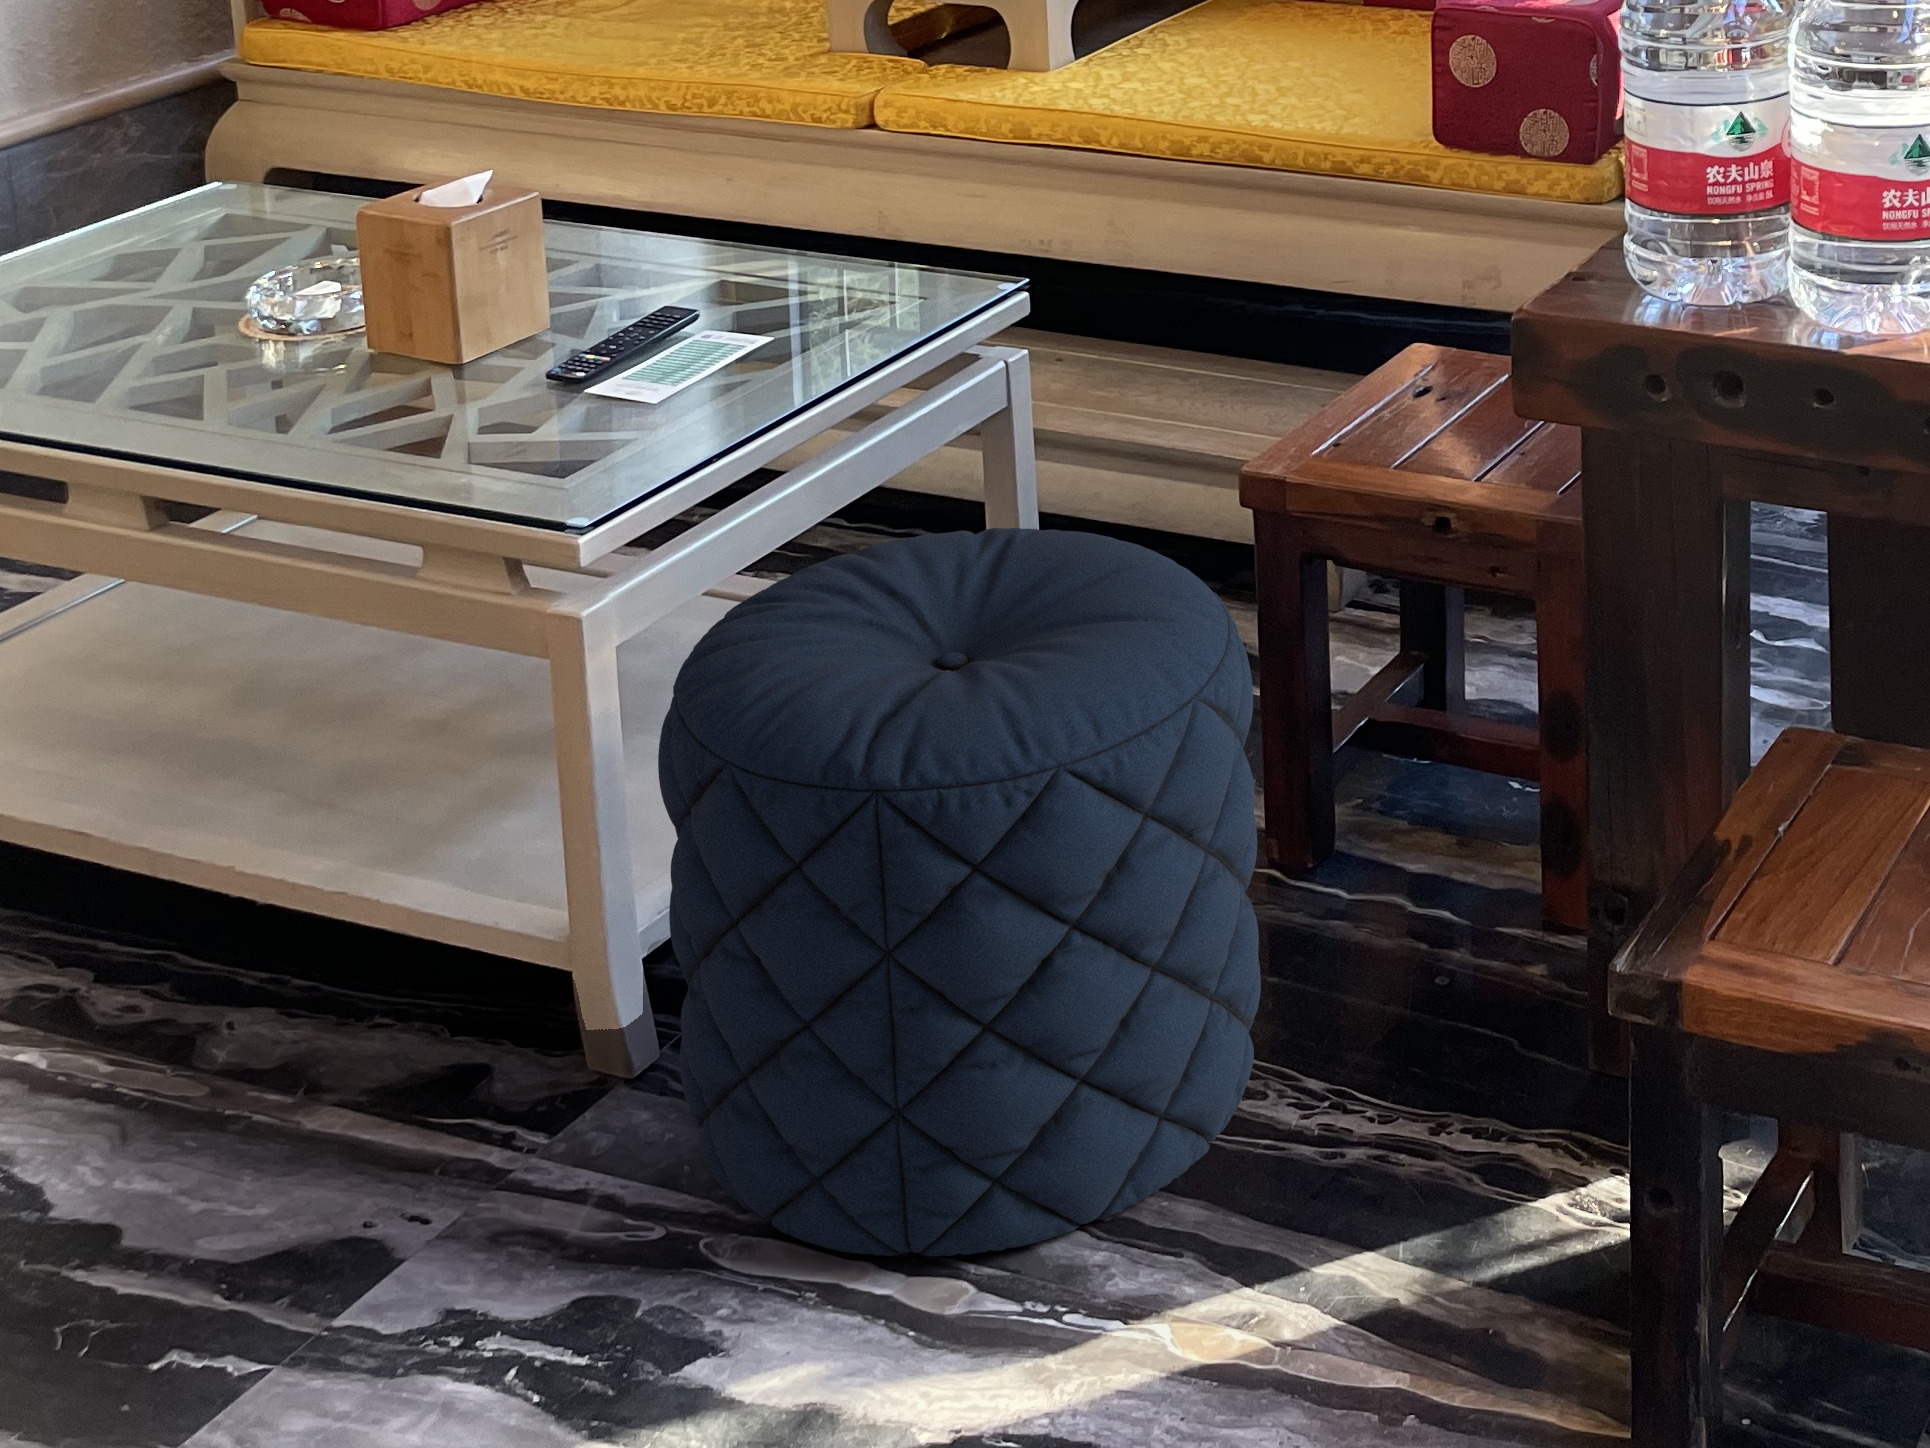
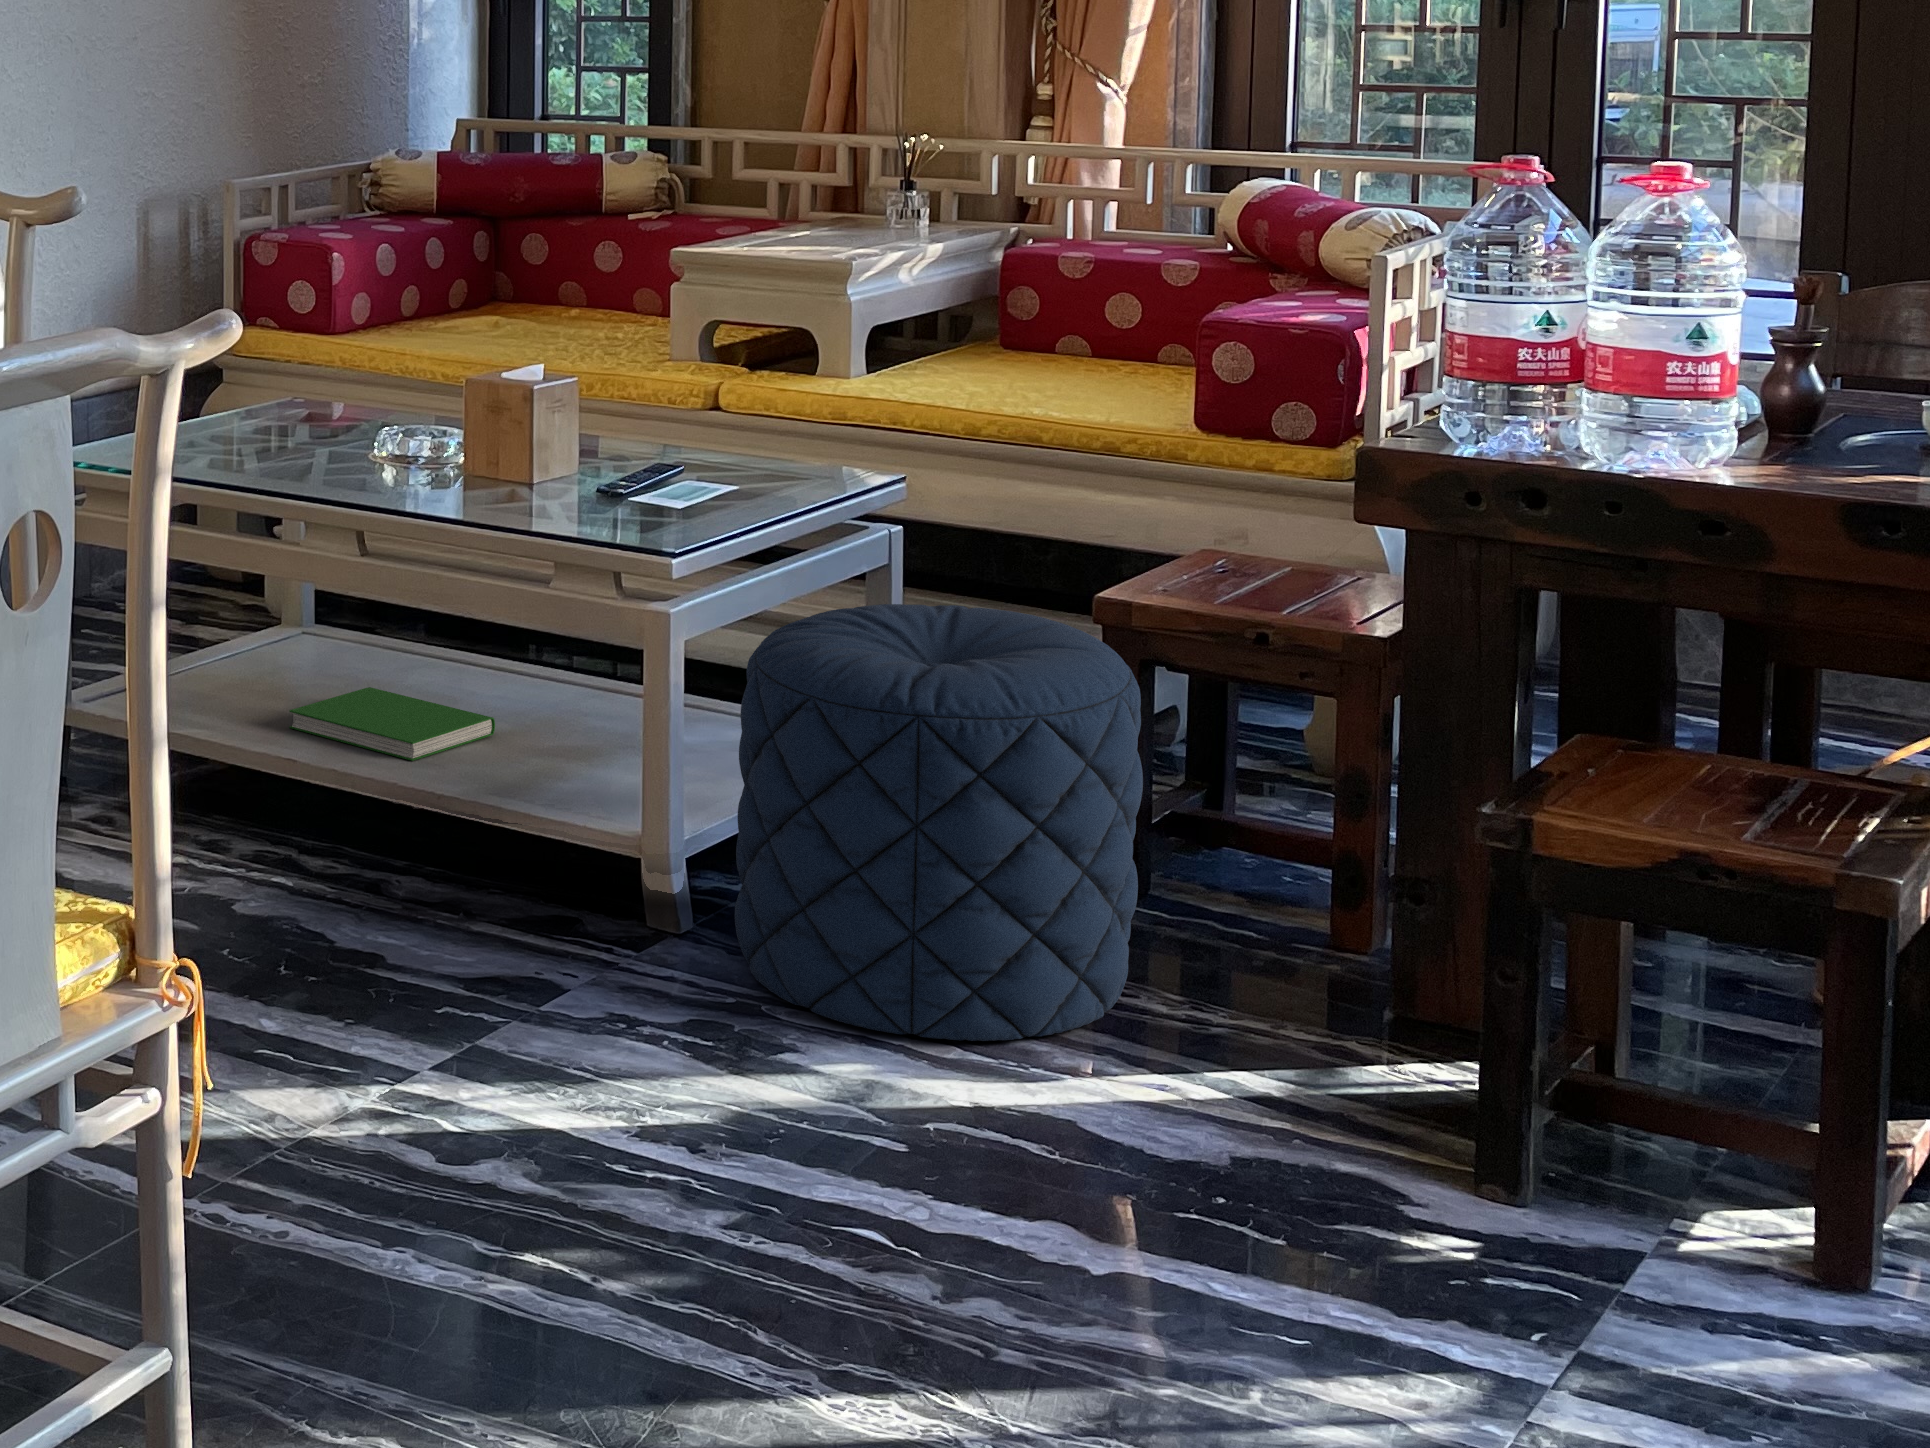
hardcover book: none [111,638,441,788] -> present [289,687,495,761]

